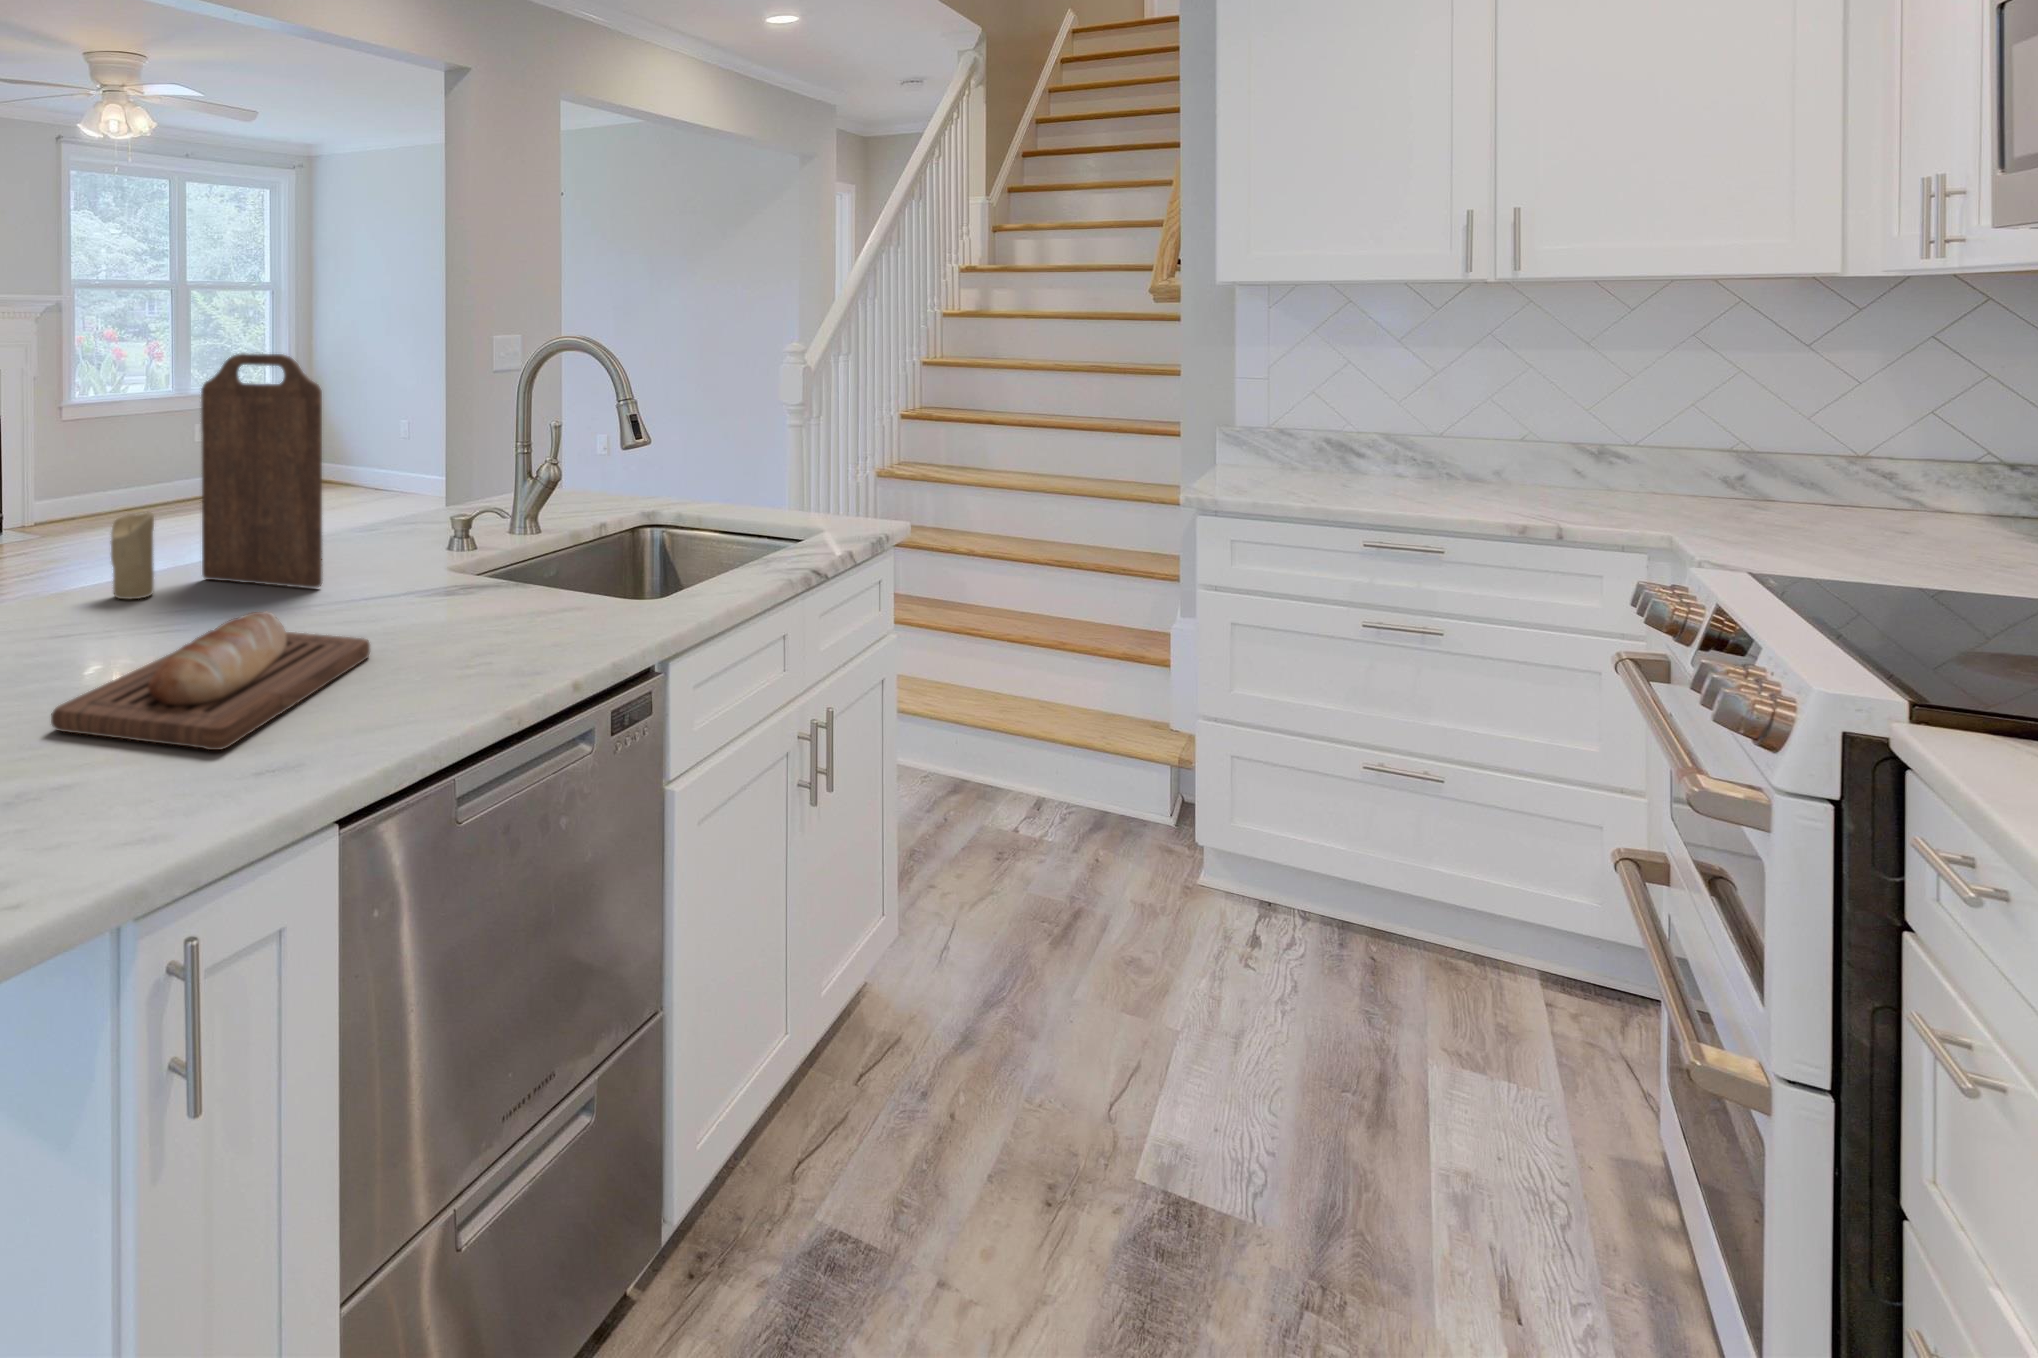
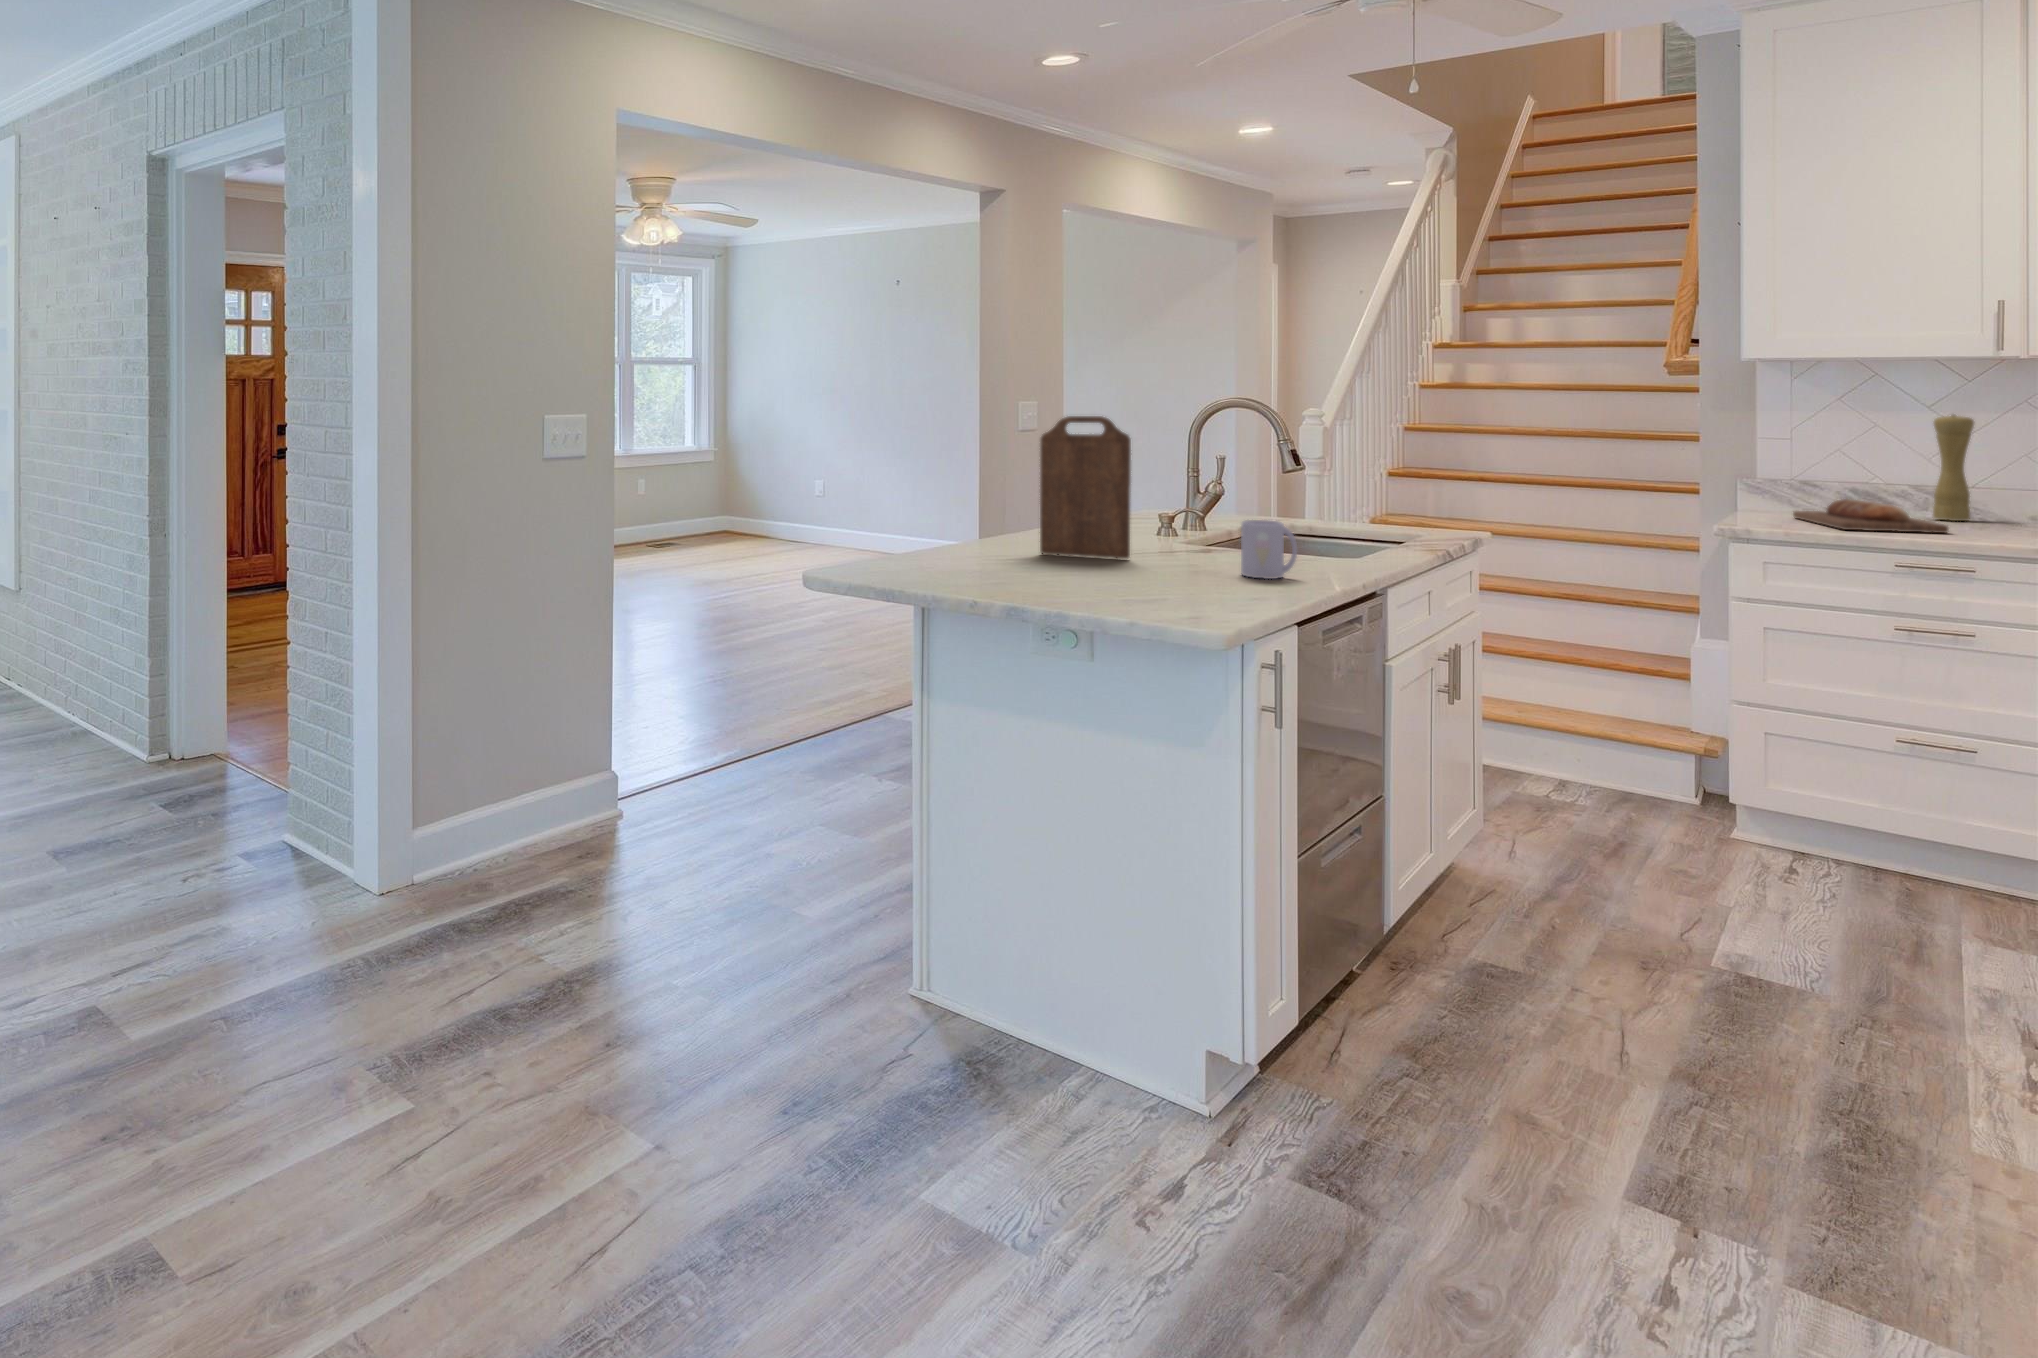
pepper mill: none [1401,352,1441,481] -> present [1933,415,1974,521]
candle: present [111,512,154,599] -> none [1003,511,1030,561]
mug: none [428,530,507,635] -> present [1241,520,1297,579]
bread loaf: present [51,611,370,750] -> present [1793,499,1949,533]

